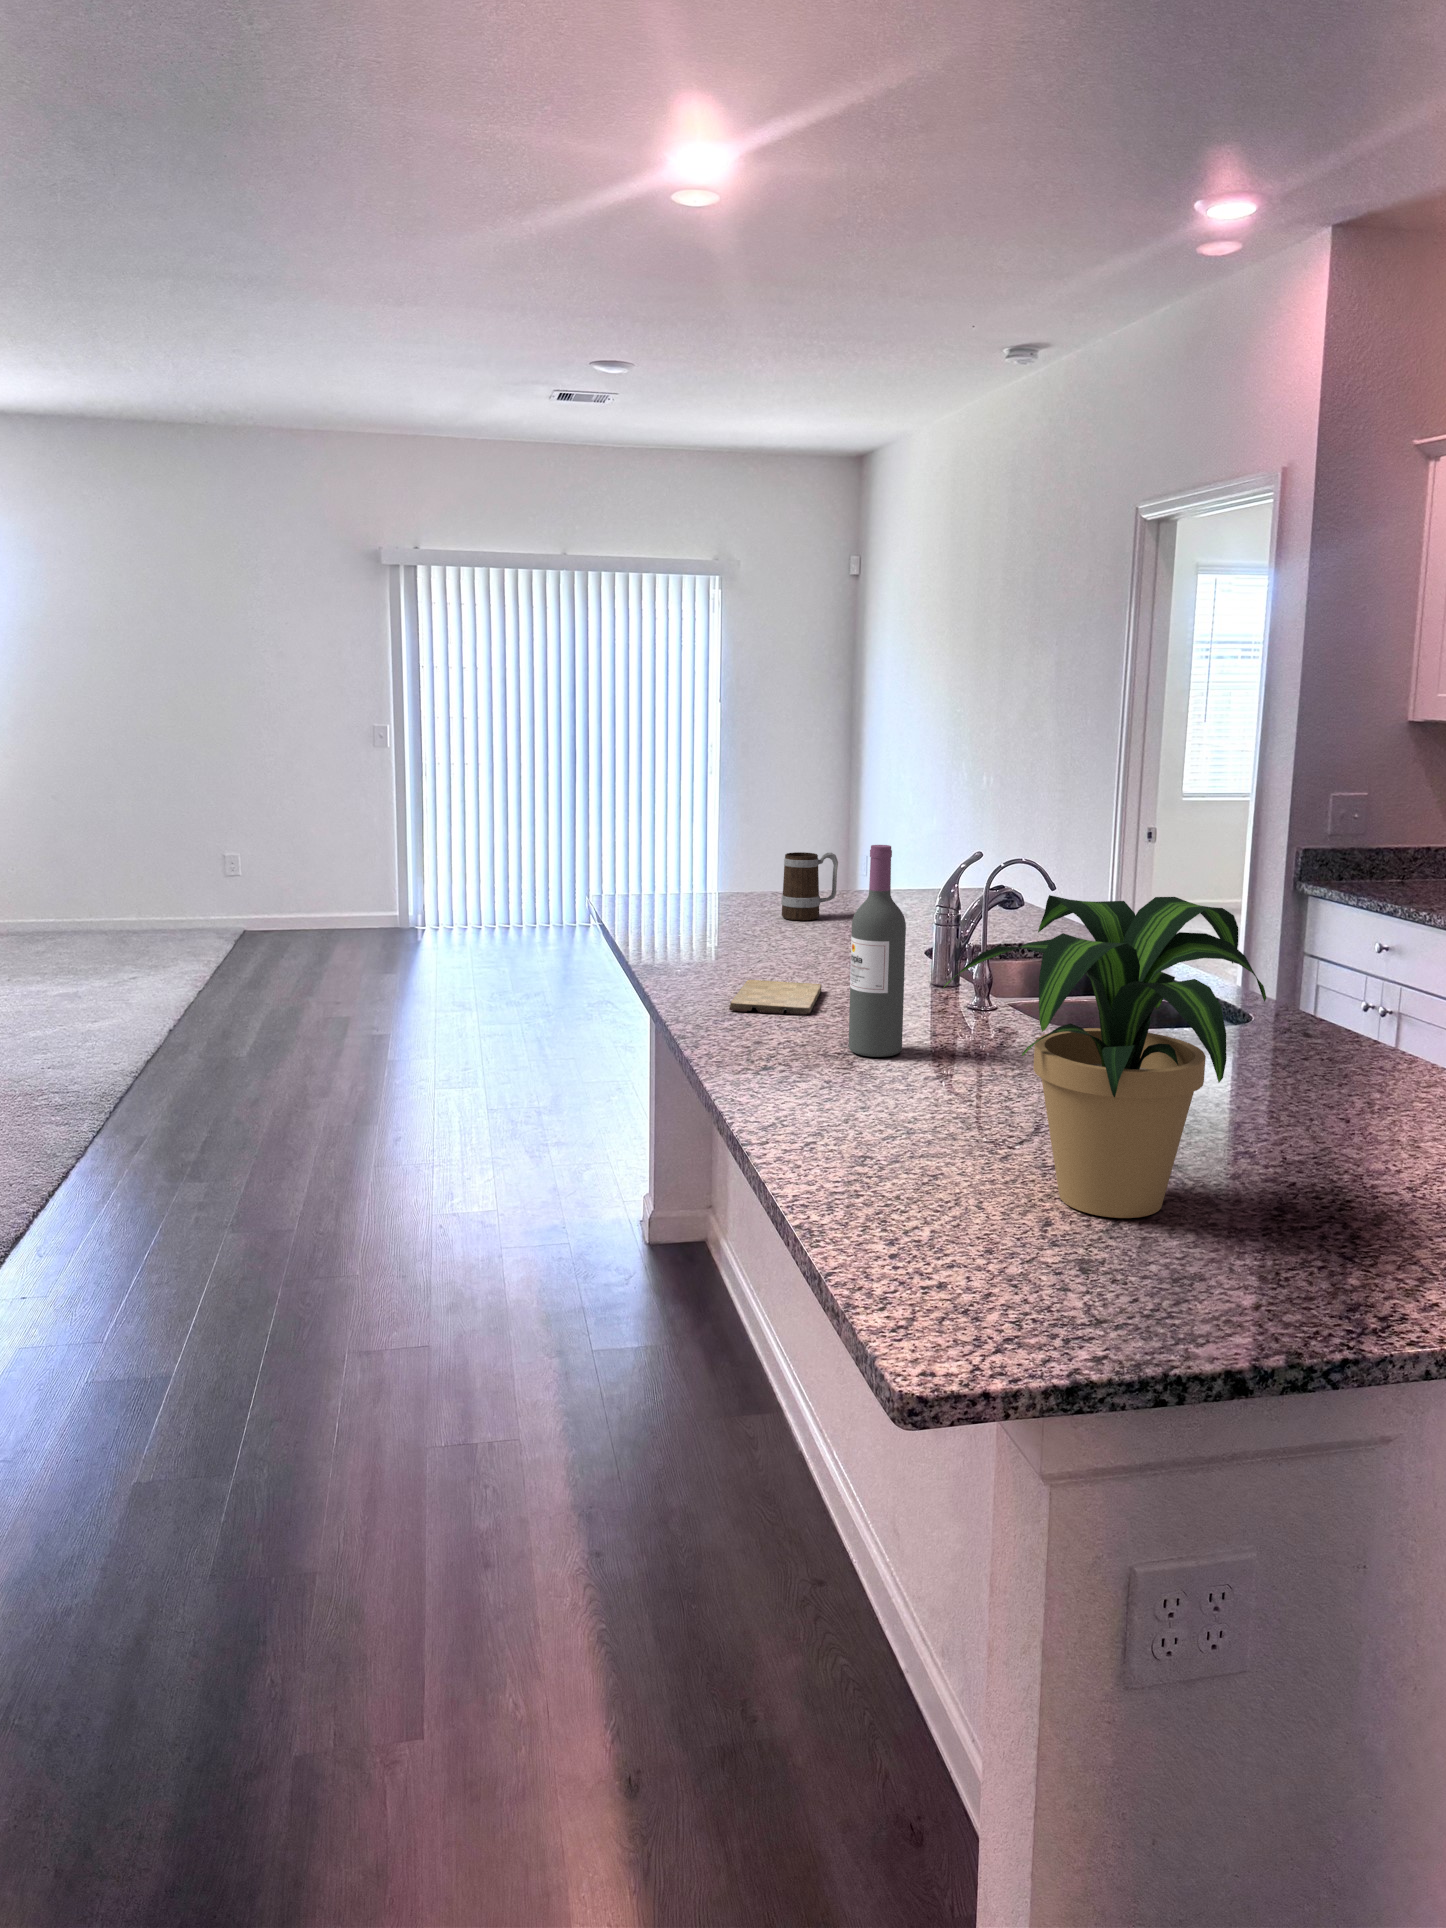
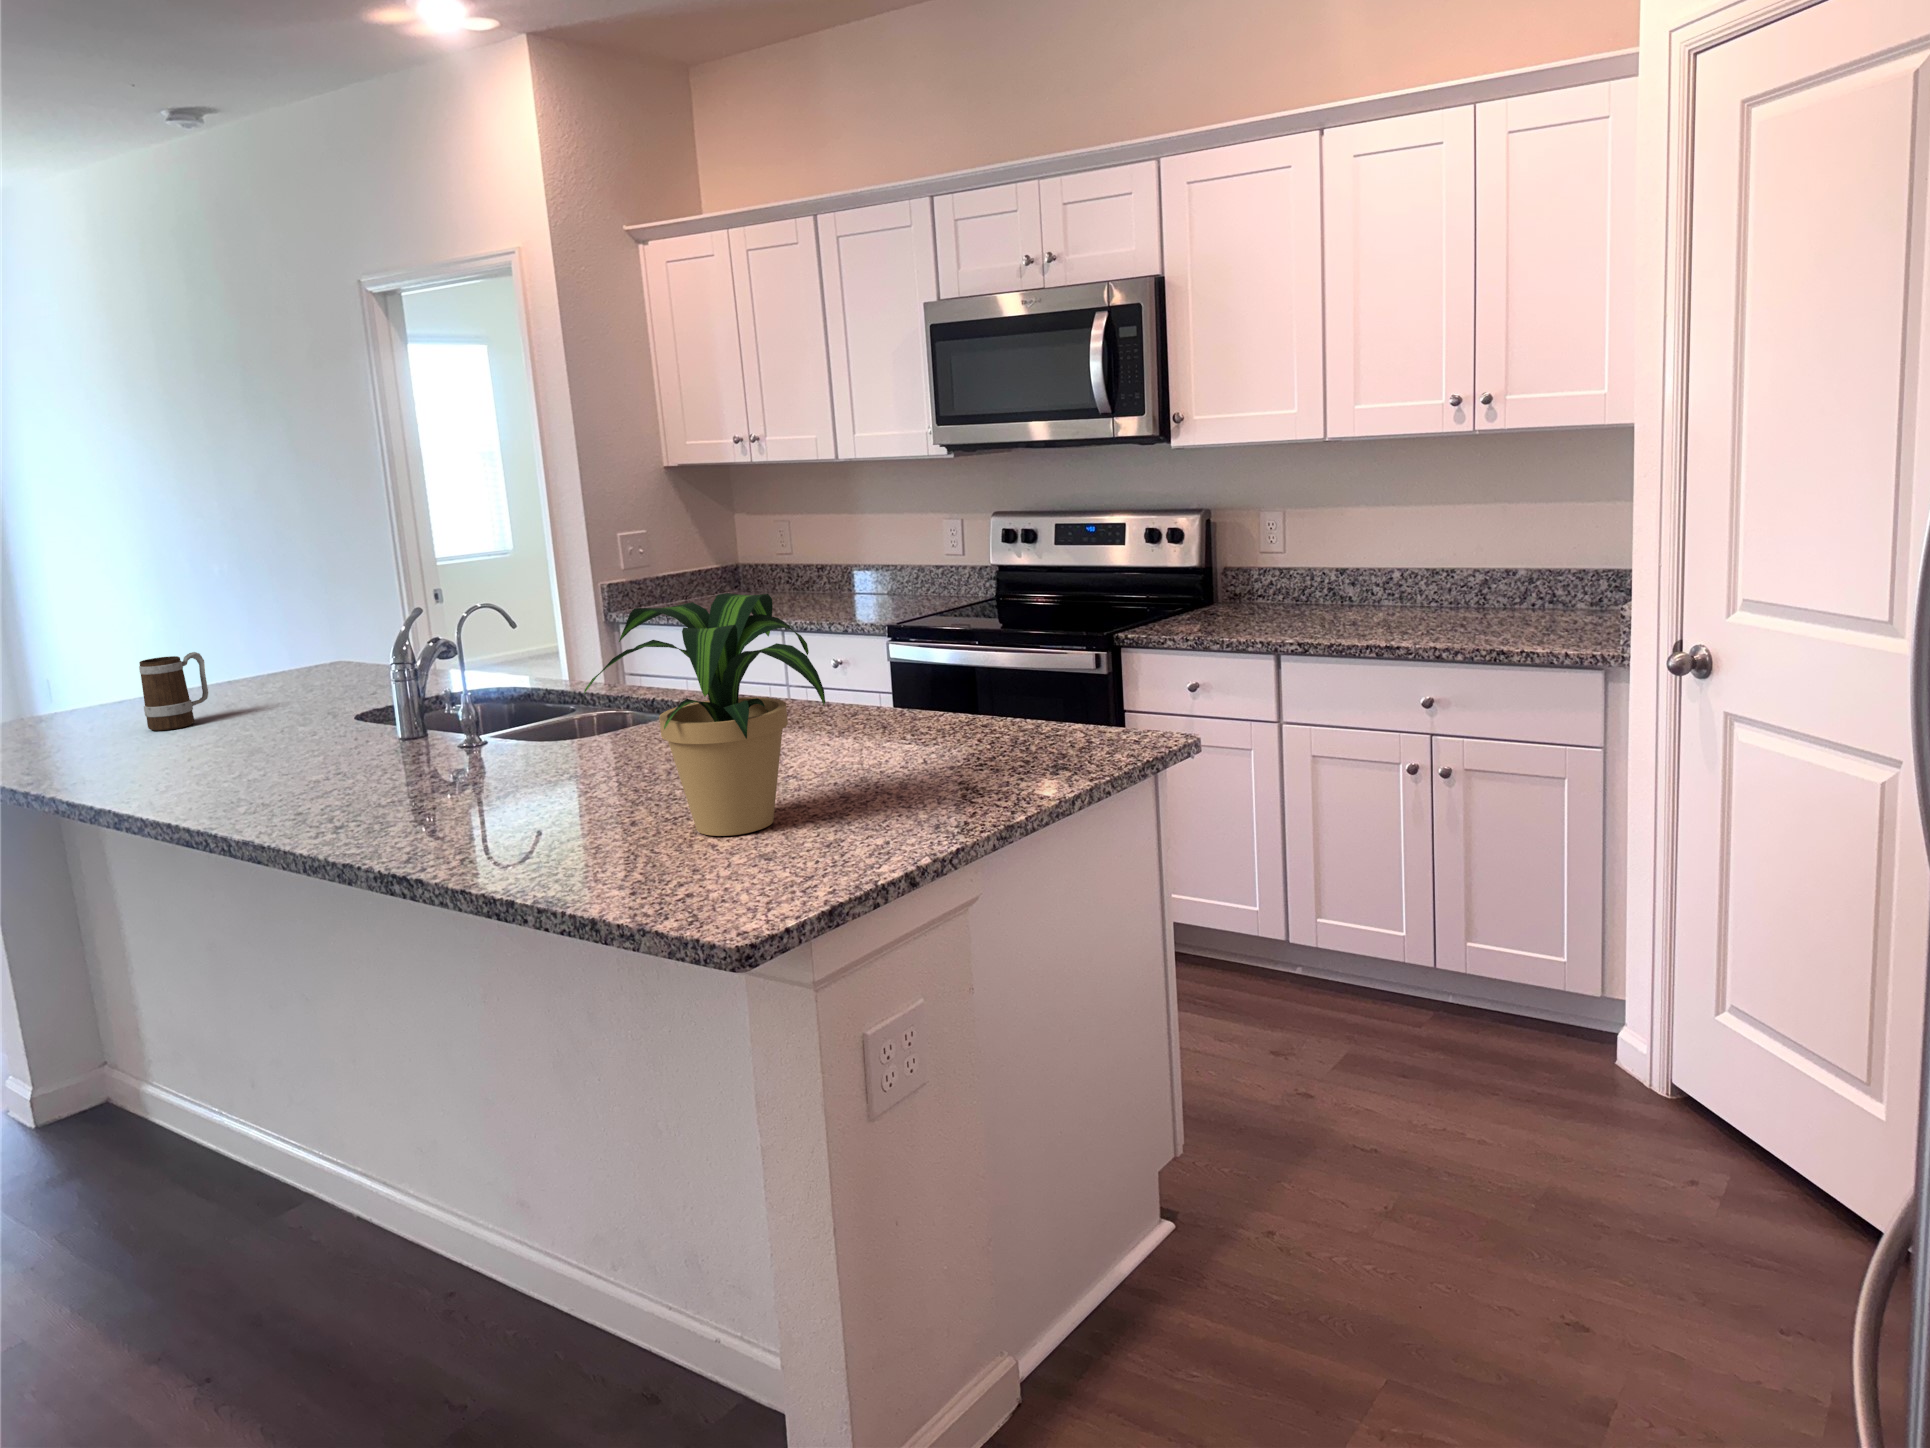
wine bottle: present [848,845,906,1057] -> none [380,607,449,803]
cutting board: present [729,980,821,1015] -> none [214,766,317,806]

